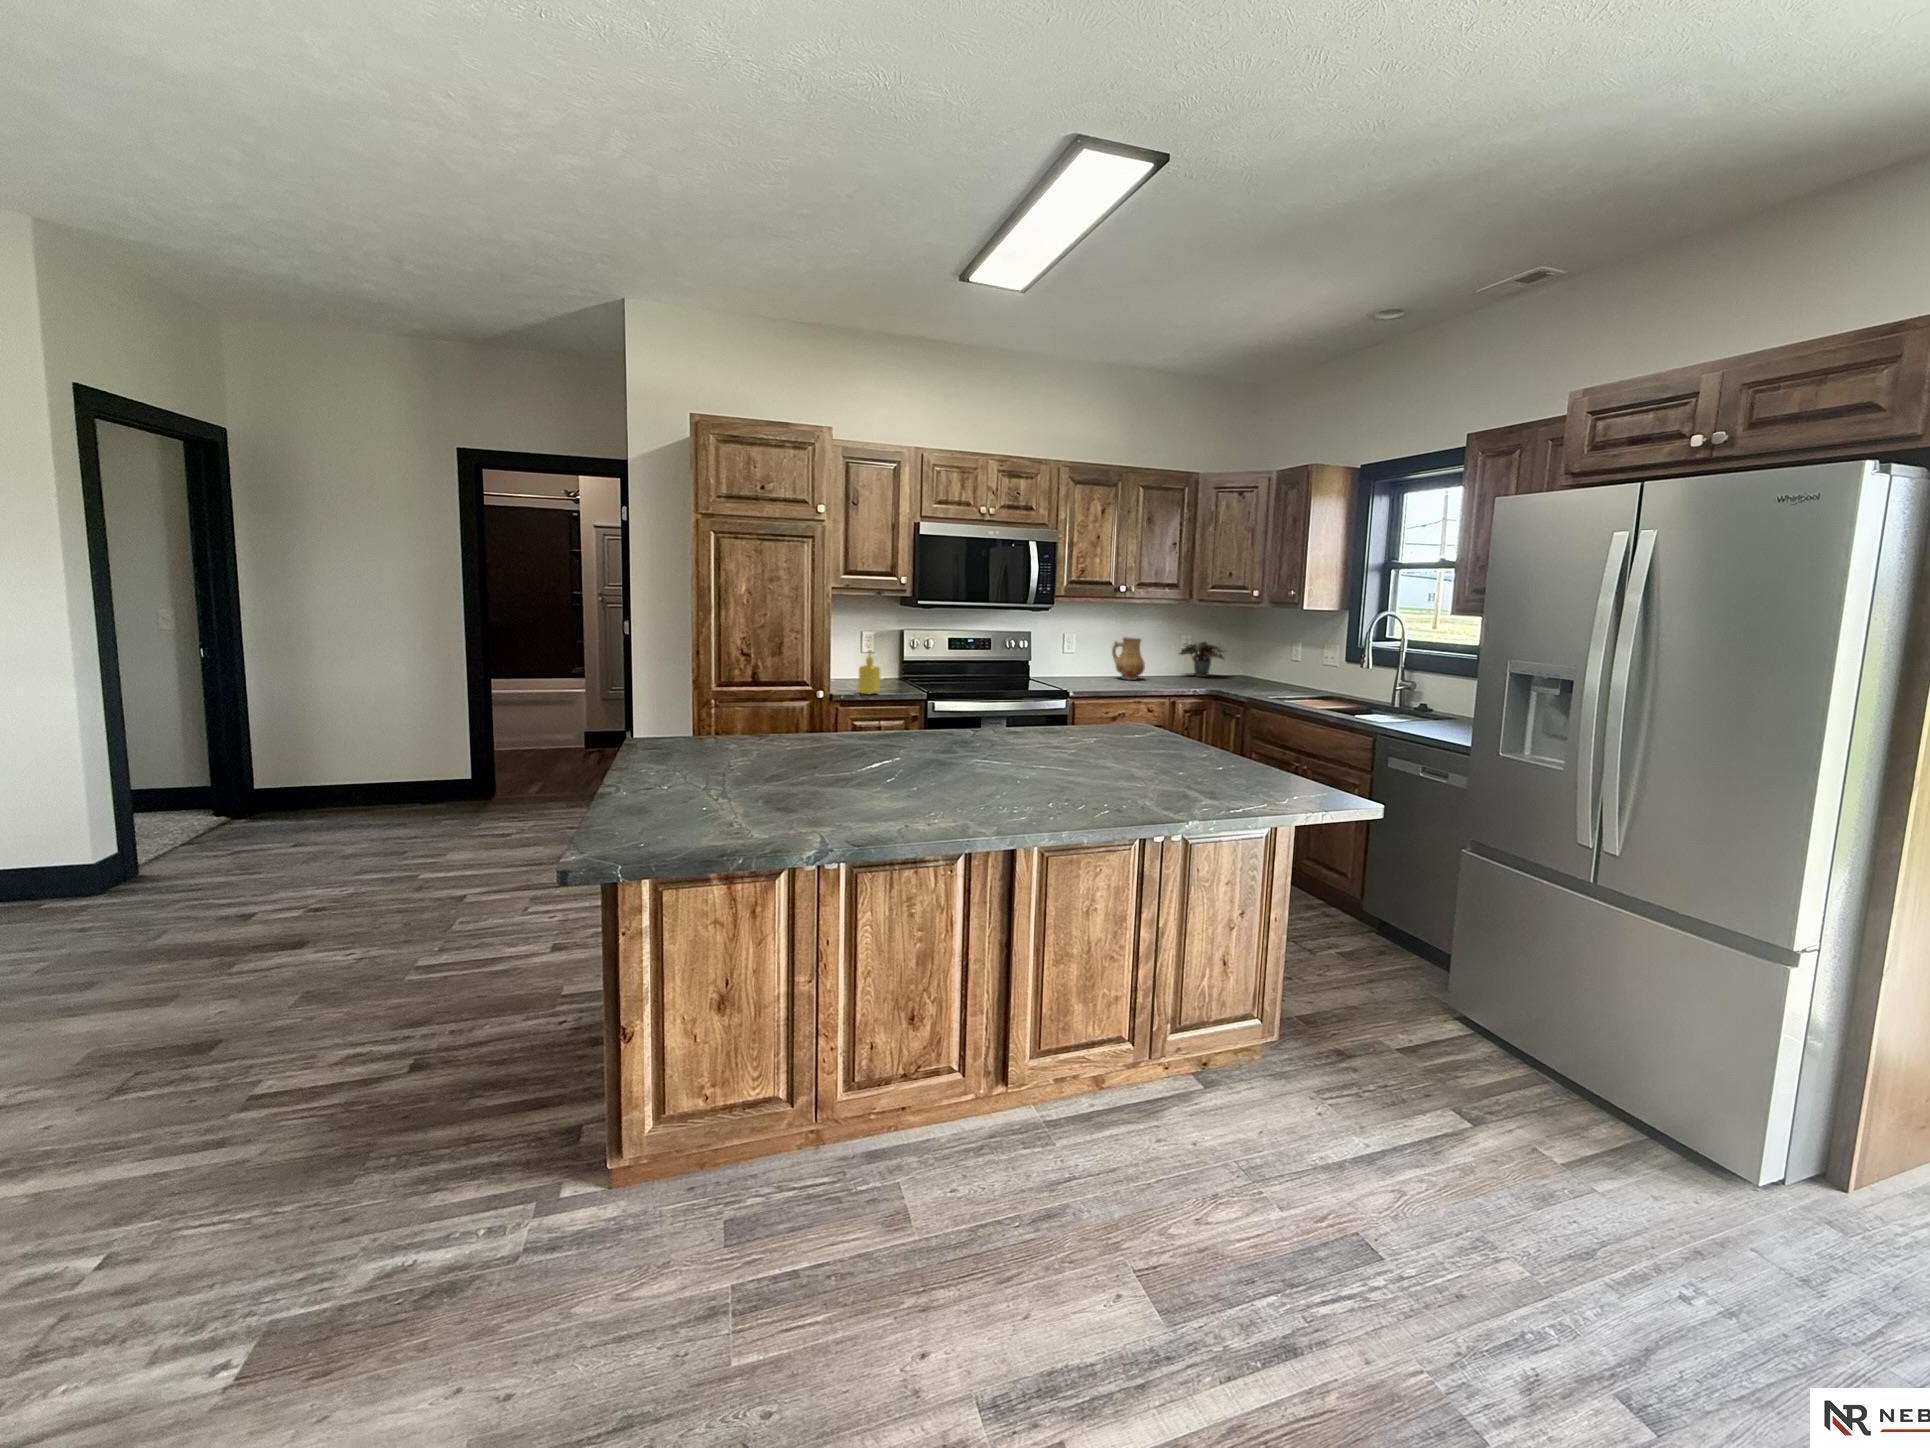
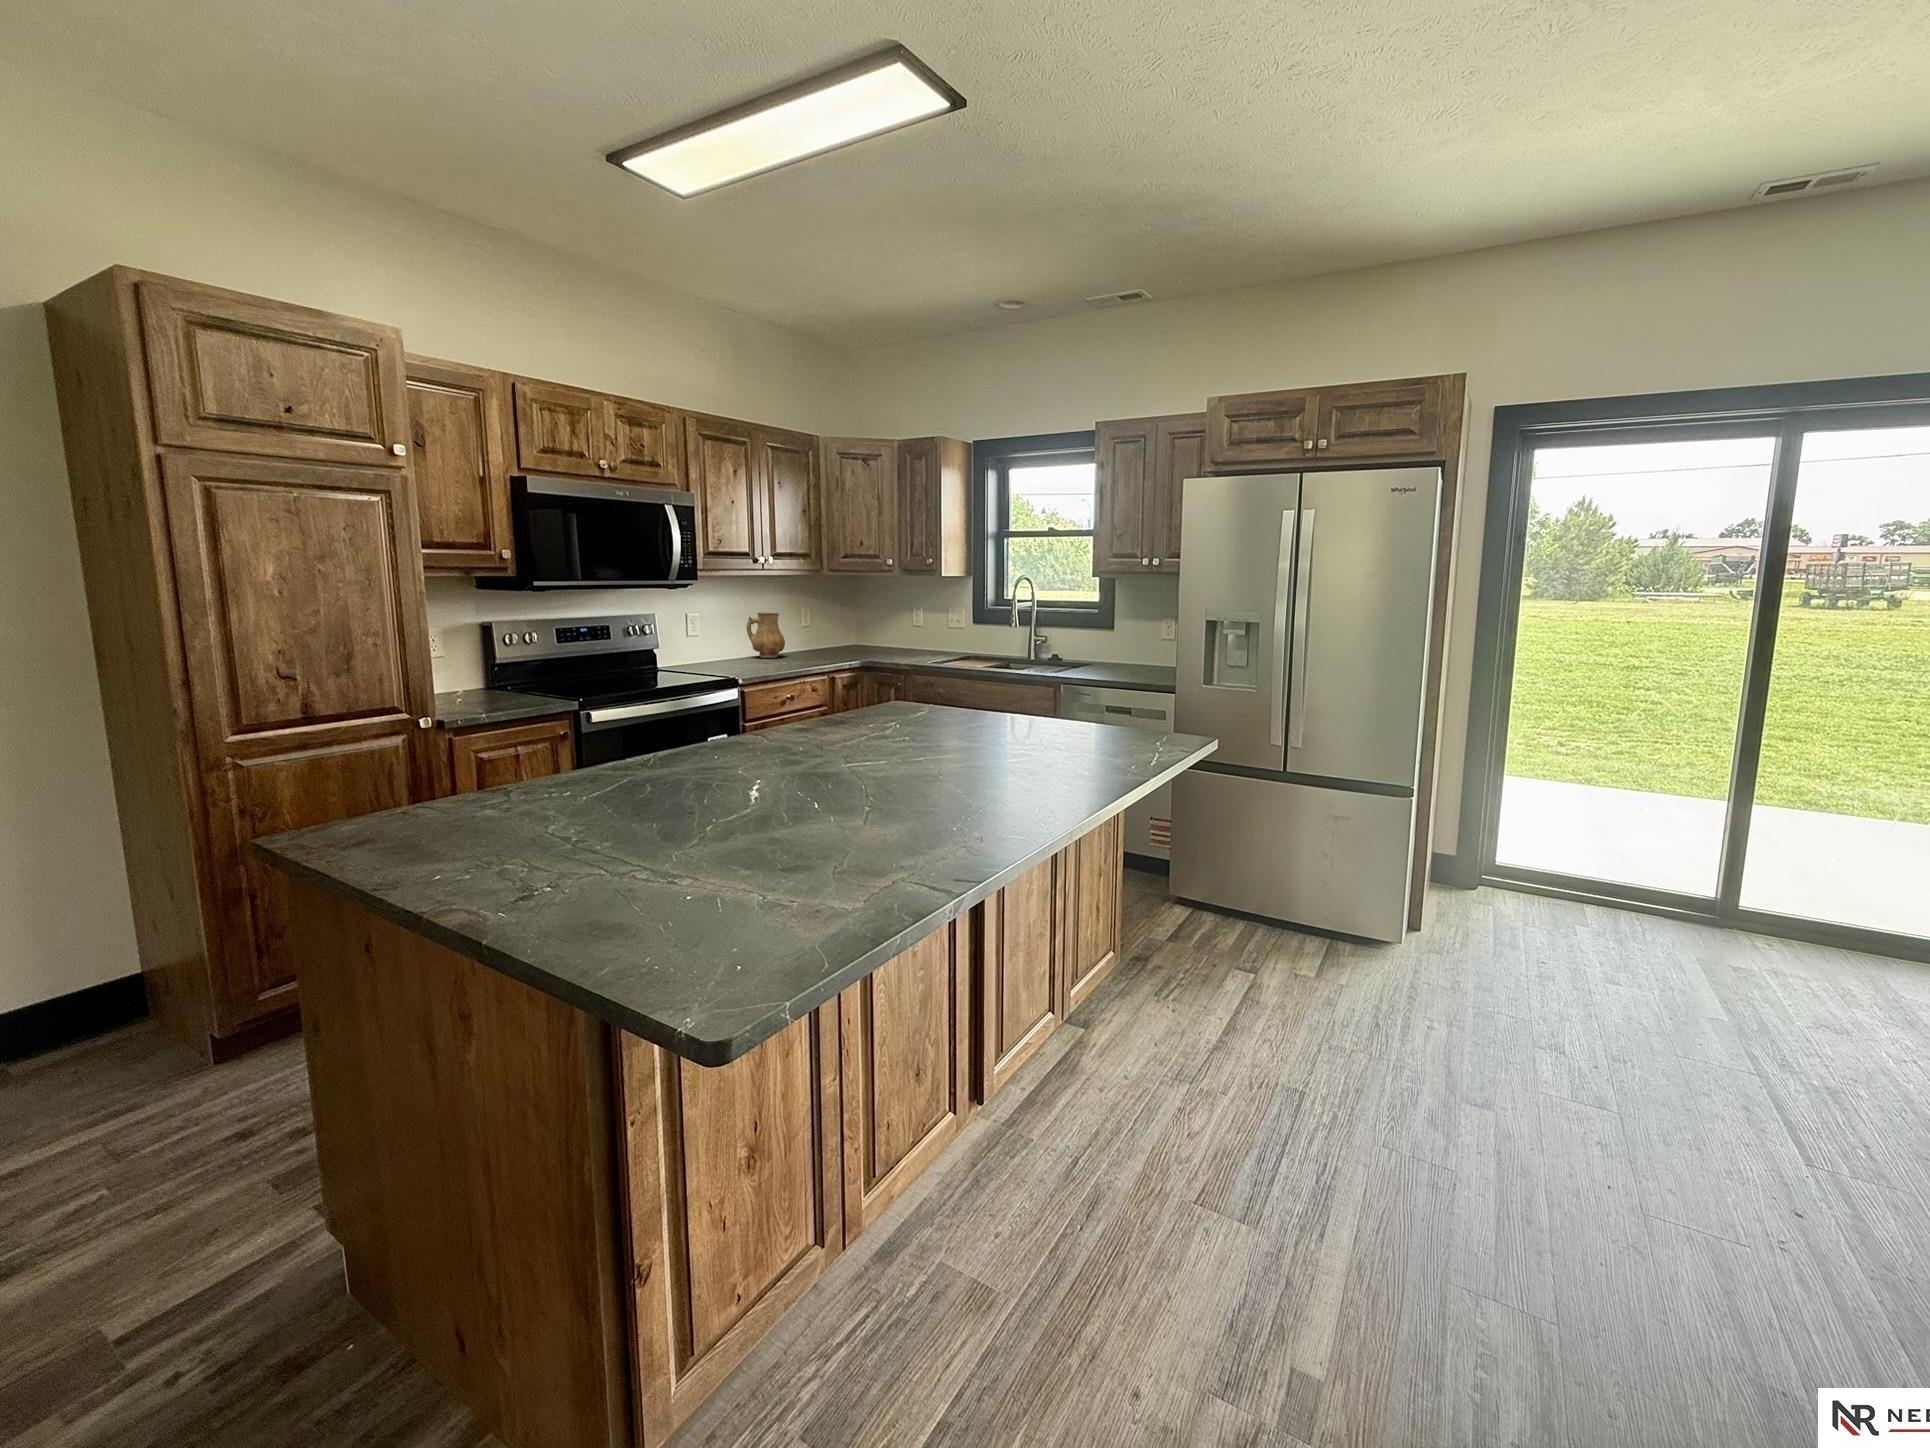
potted plant: present [1180,642,1225,677] -> none [804,611,853,648]
soap dispenser: present [859,650,880,694] -> none [467,652,505,714]

